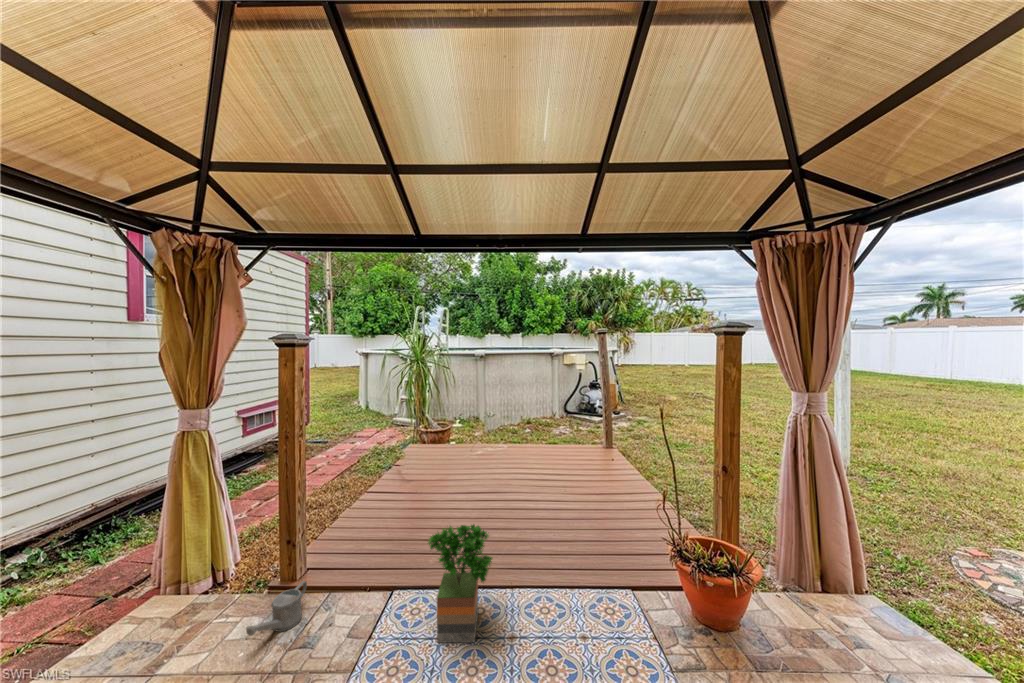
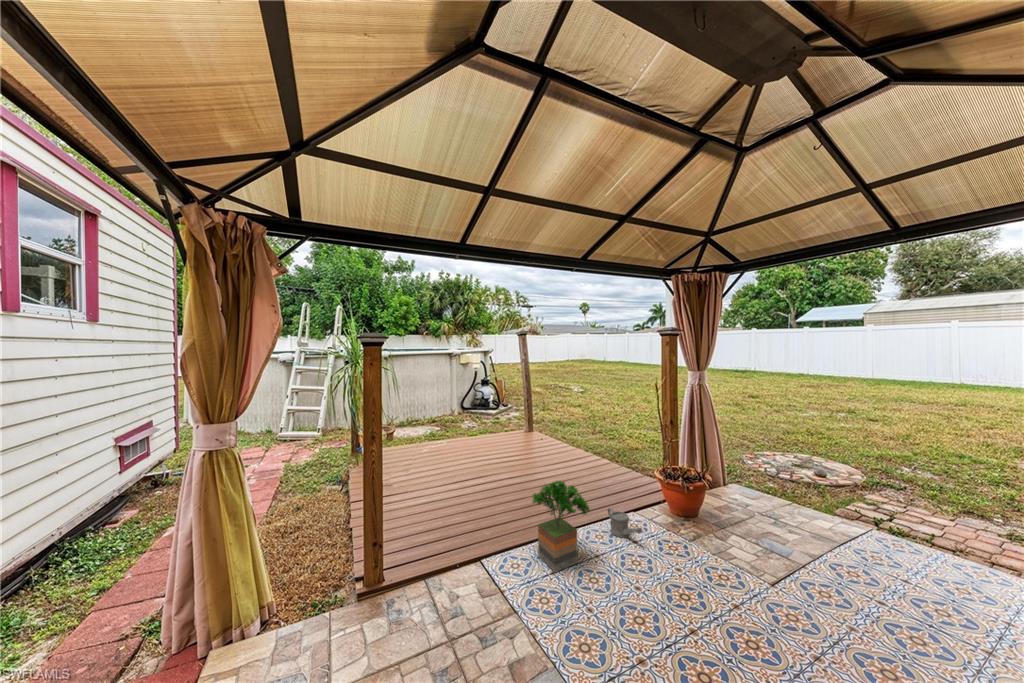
watering can: present [246,581,307,635] -> present [608,508,642,538]

